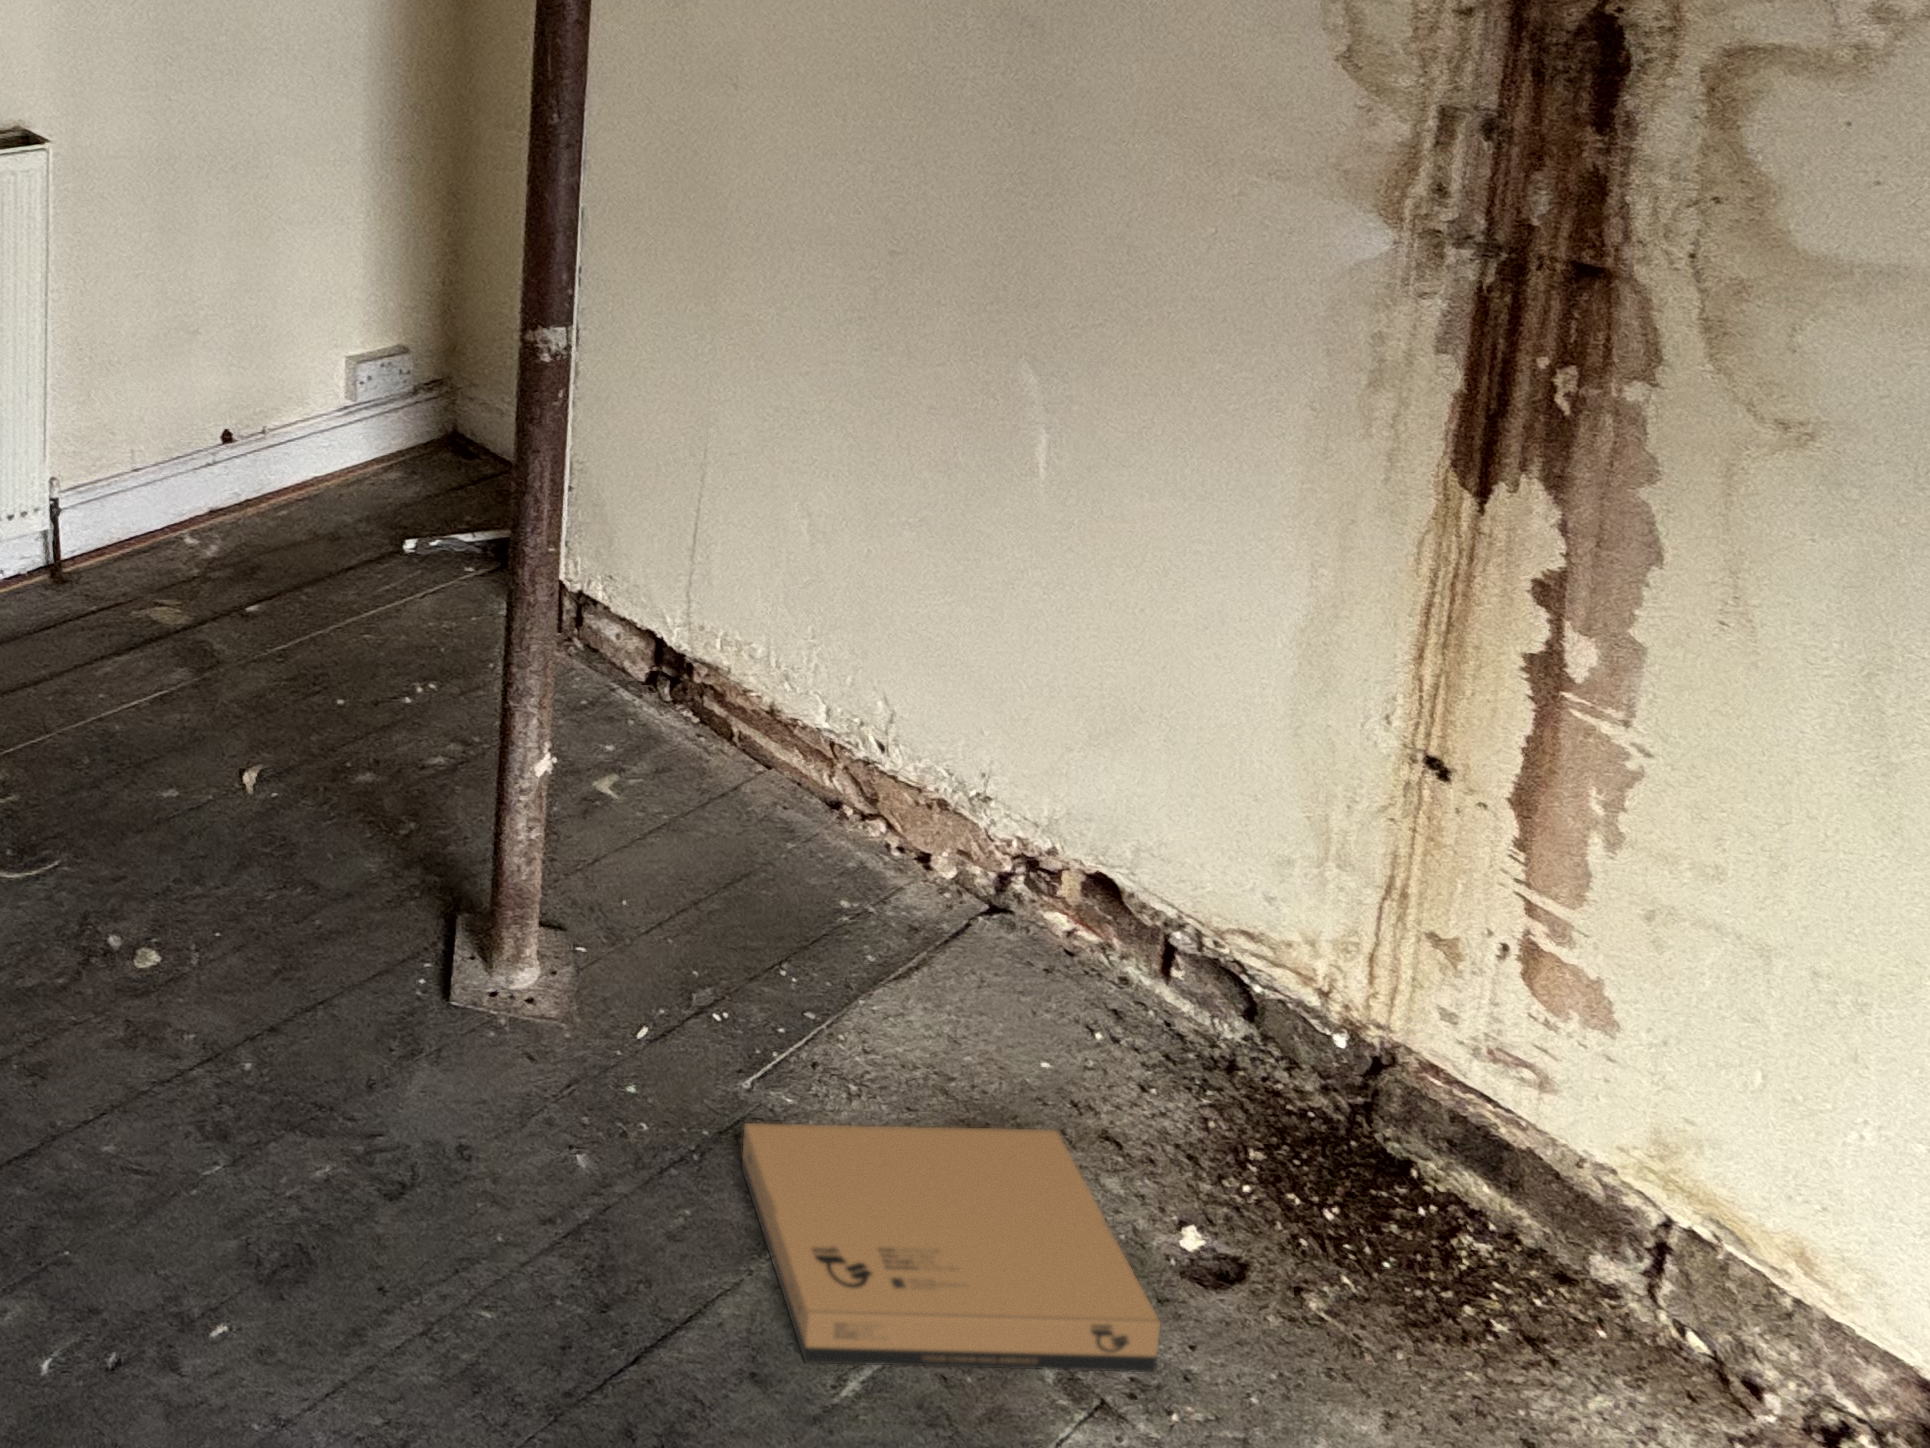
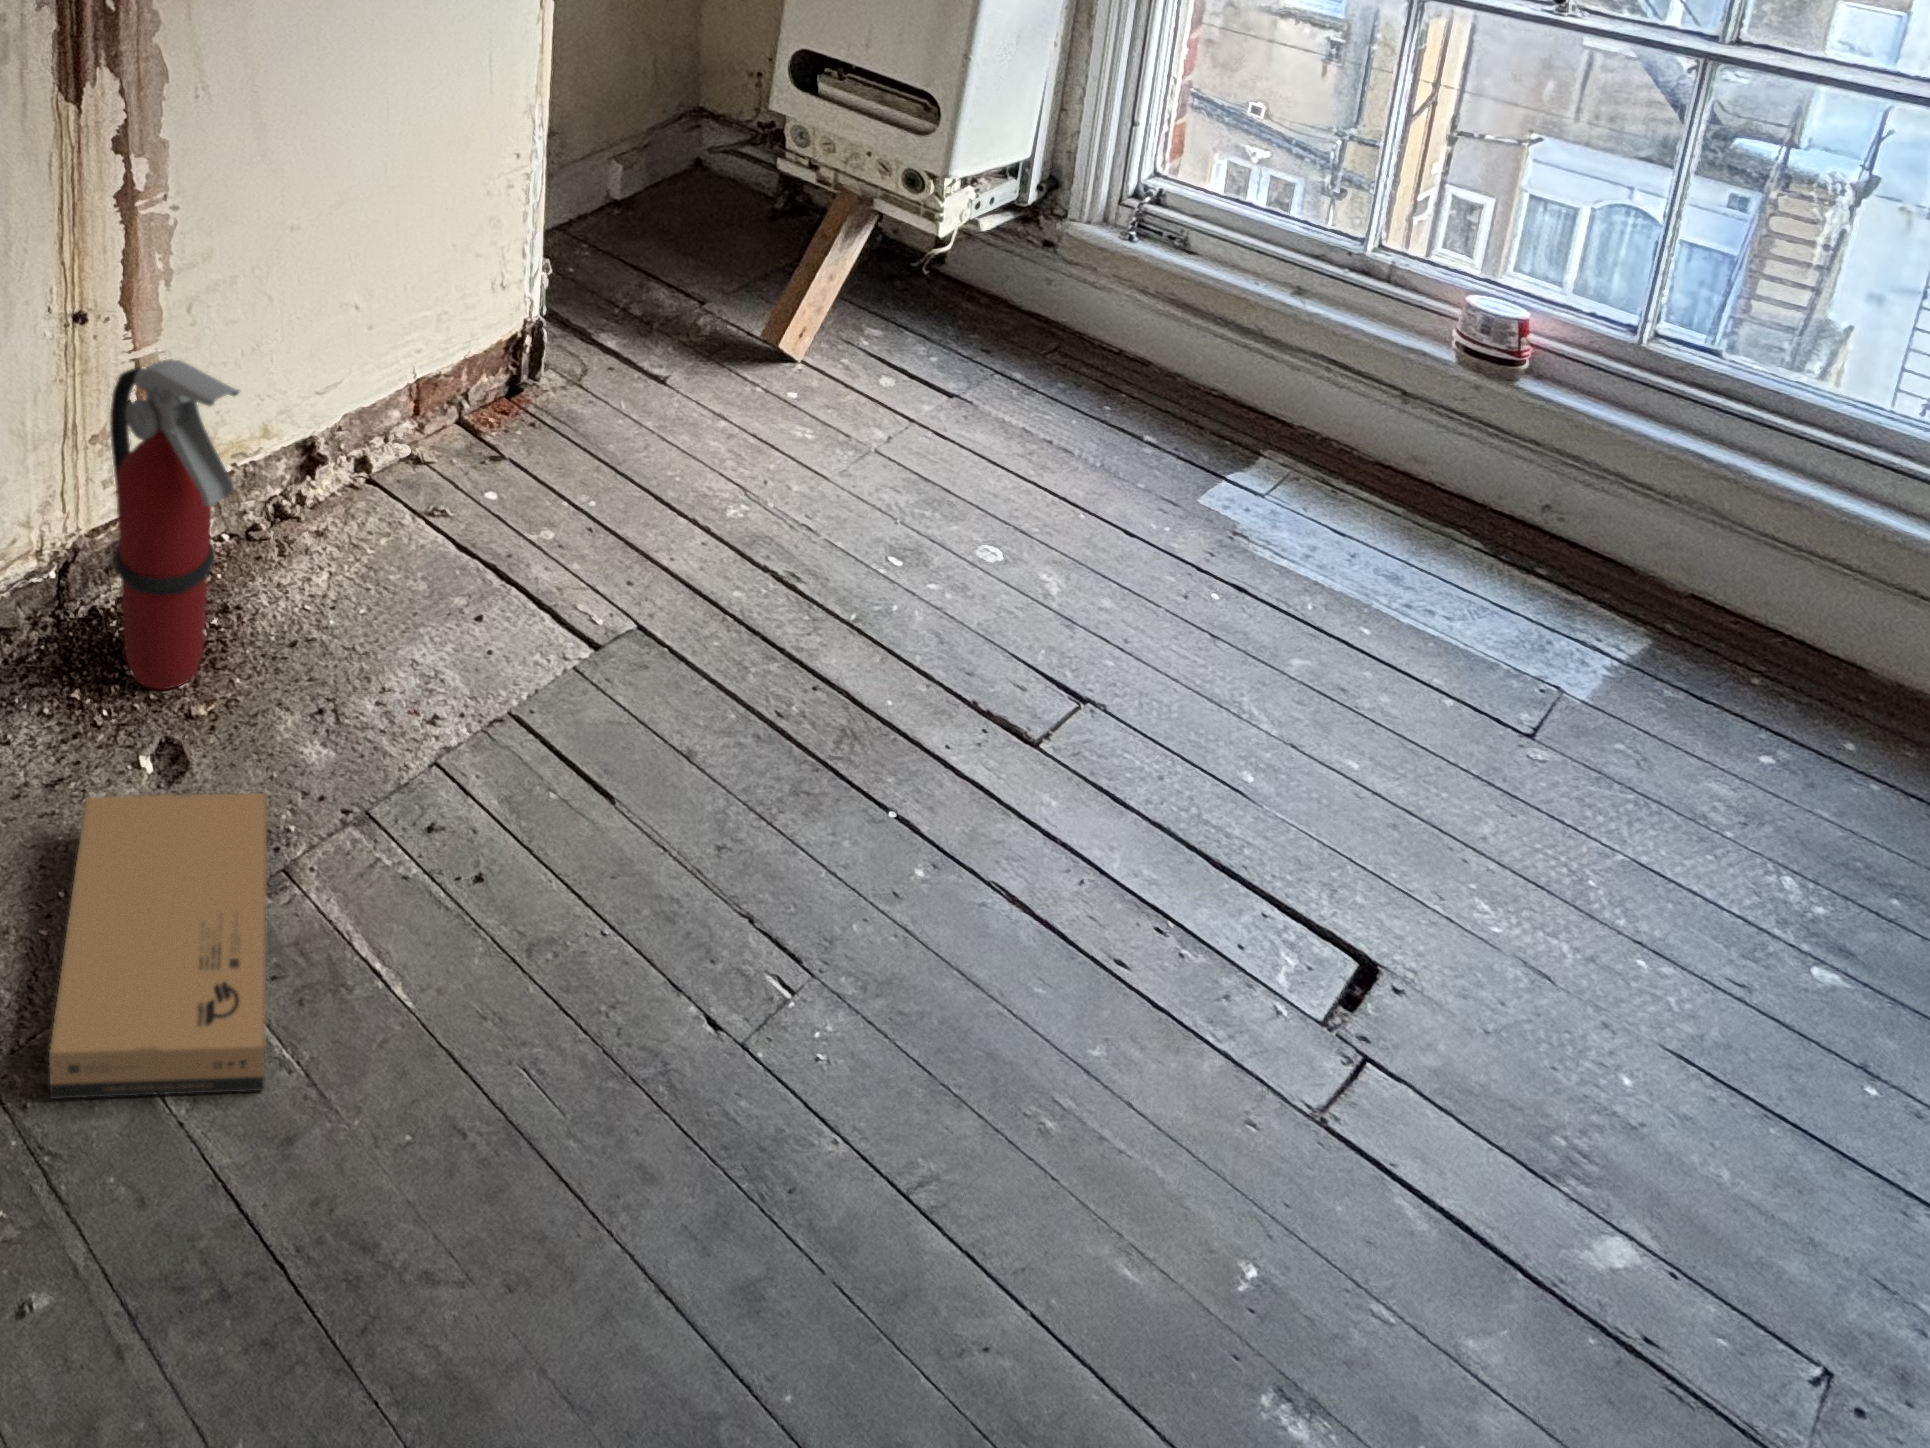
fire extinguisher: none [1310,839,1478,1283] -> present [110,359,240,689]

